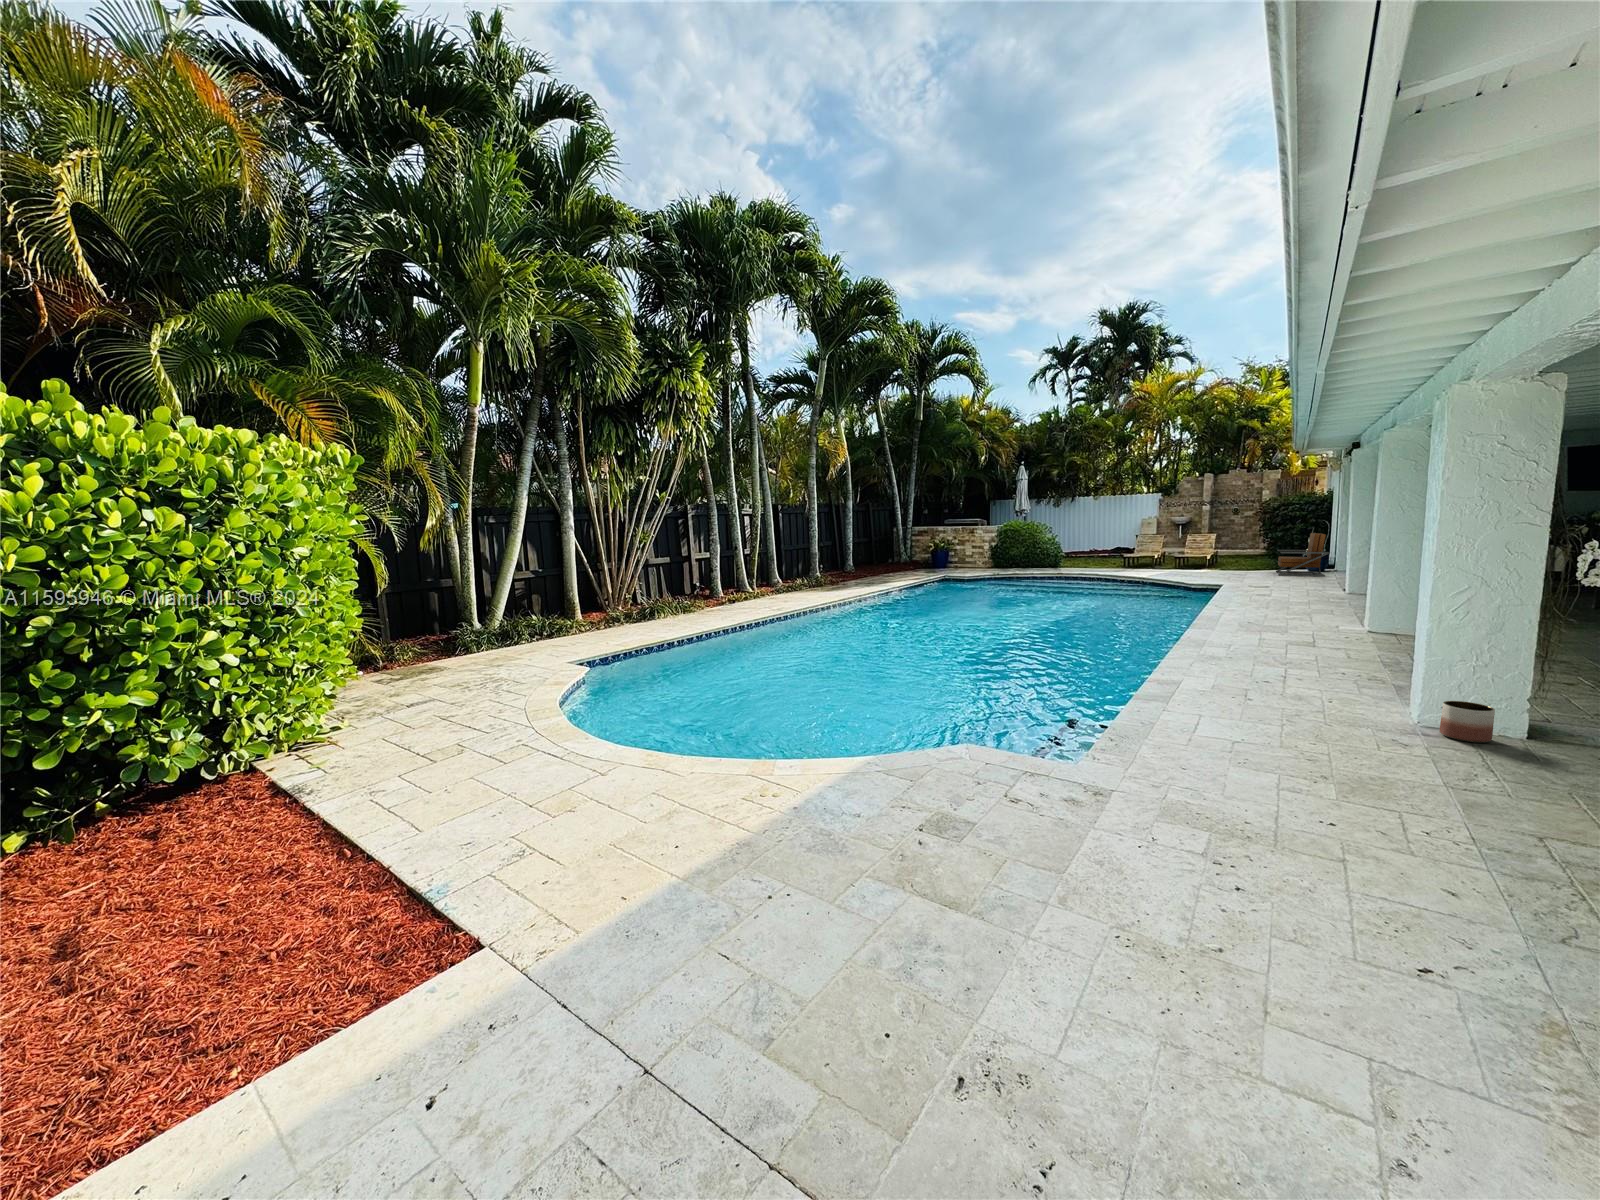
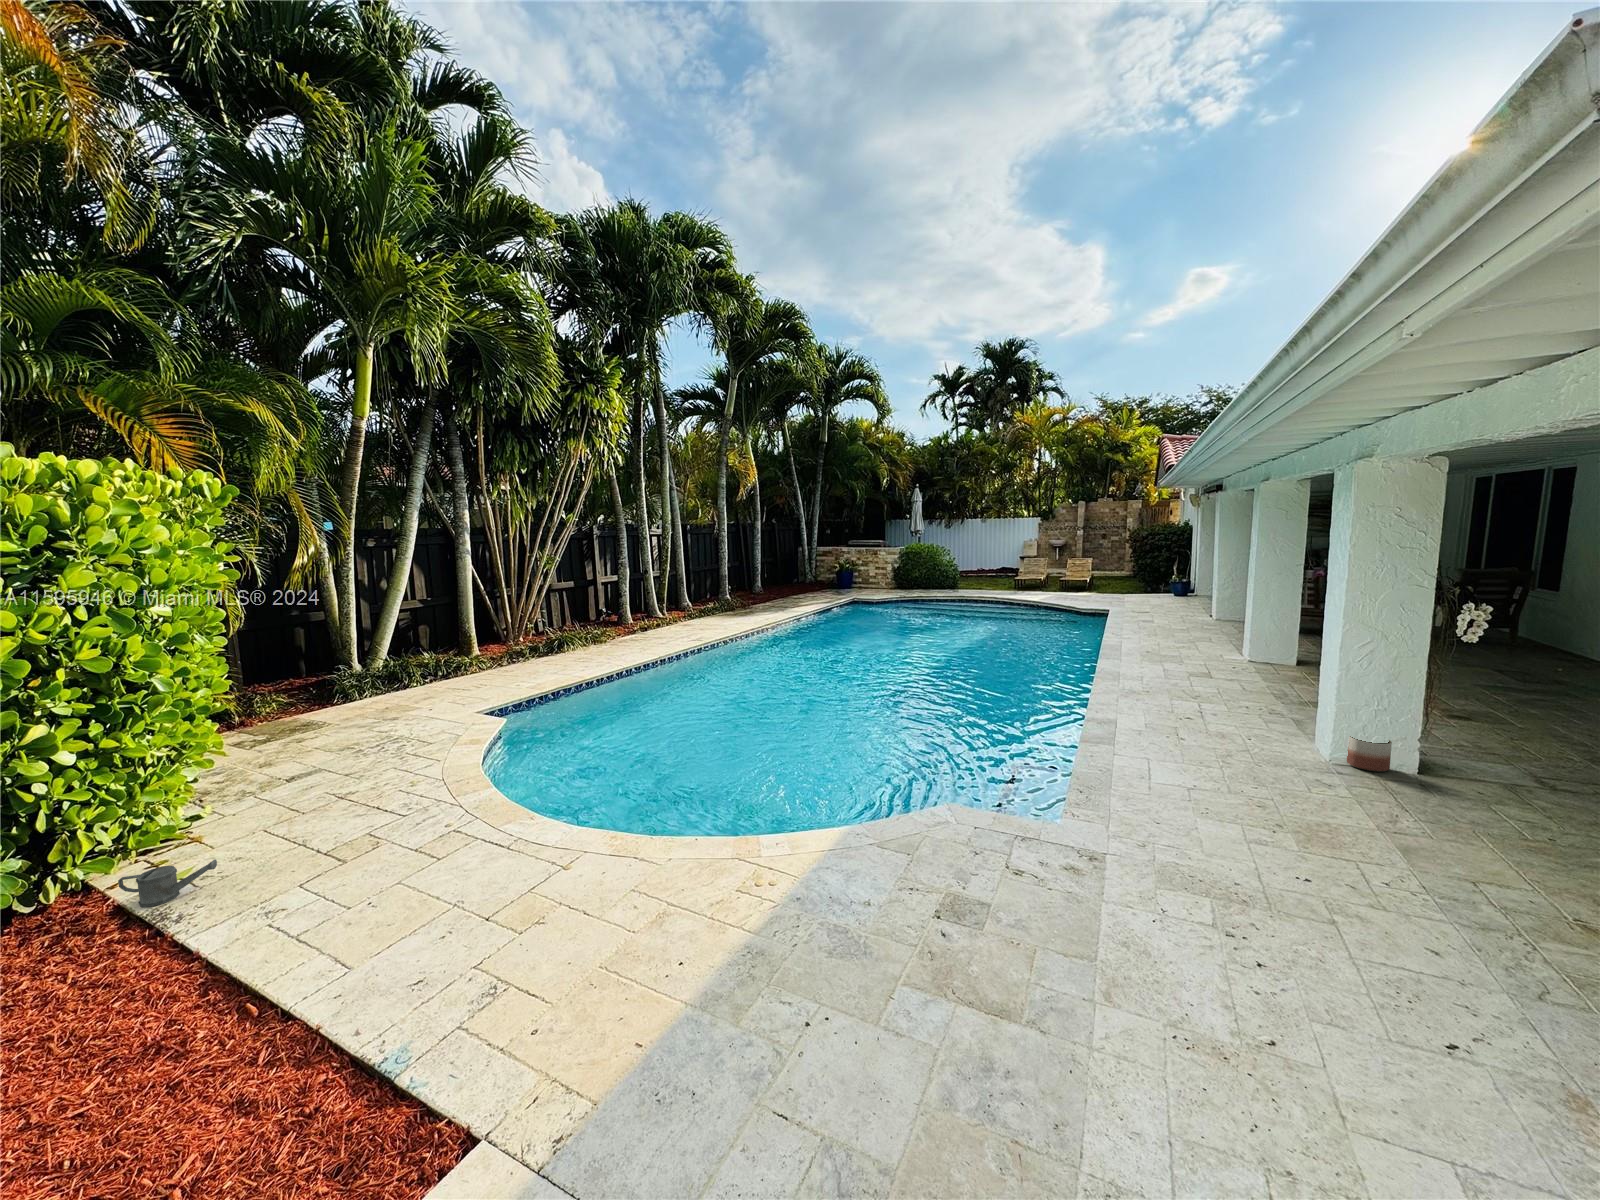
lounge chair: present [1276,533,1329,577] -> none [1148,559,1193,599]
watering can: none [274,751,343,783] -> present [118,859,217,907]

